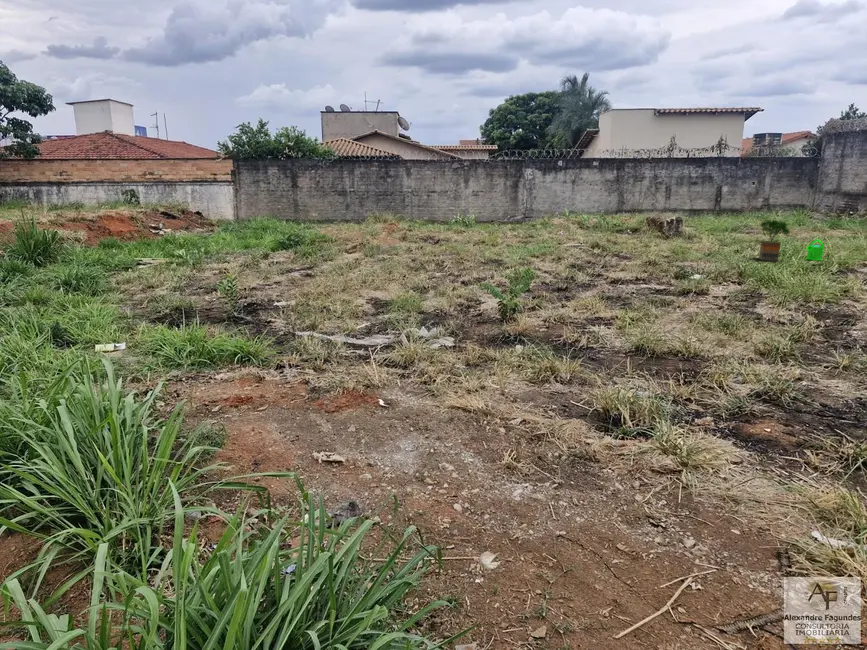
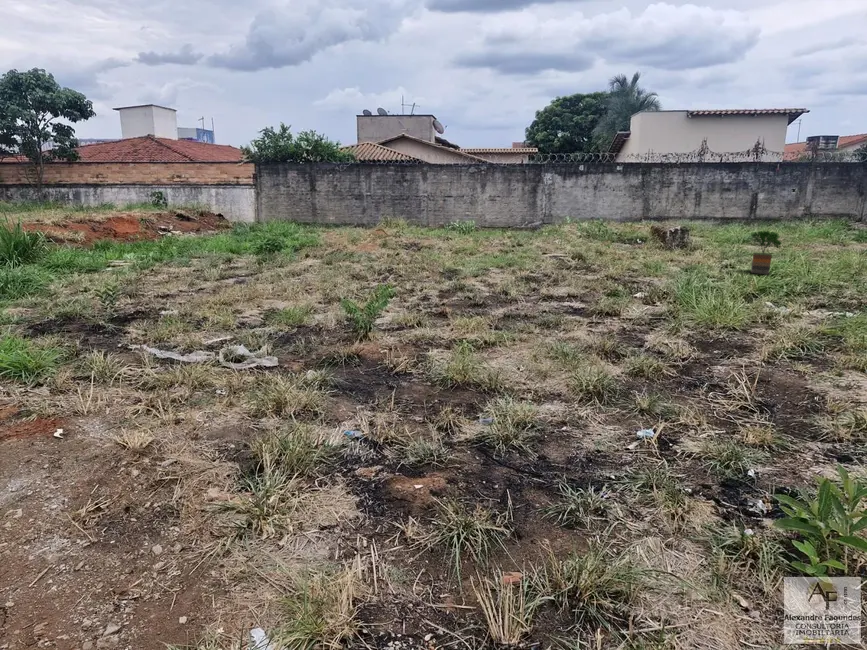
watering can: present [806,239,824,260] -> none [801,252,821,274]

